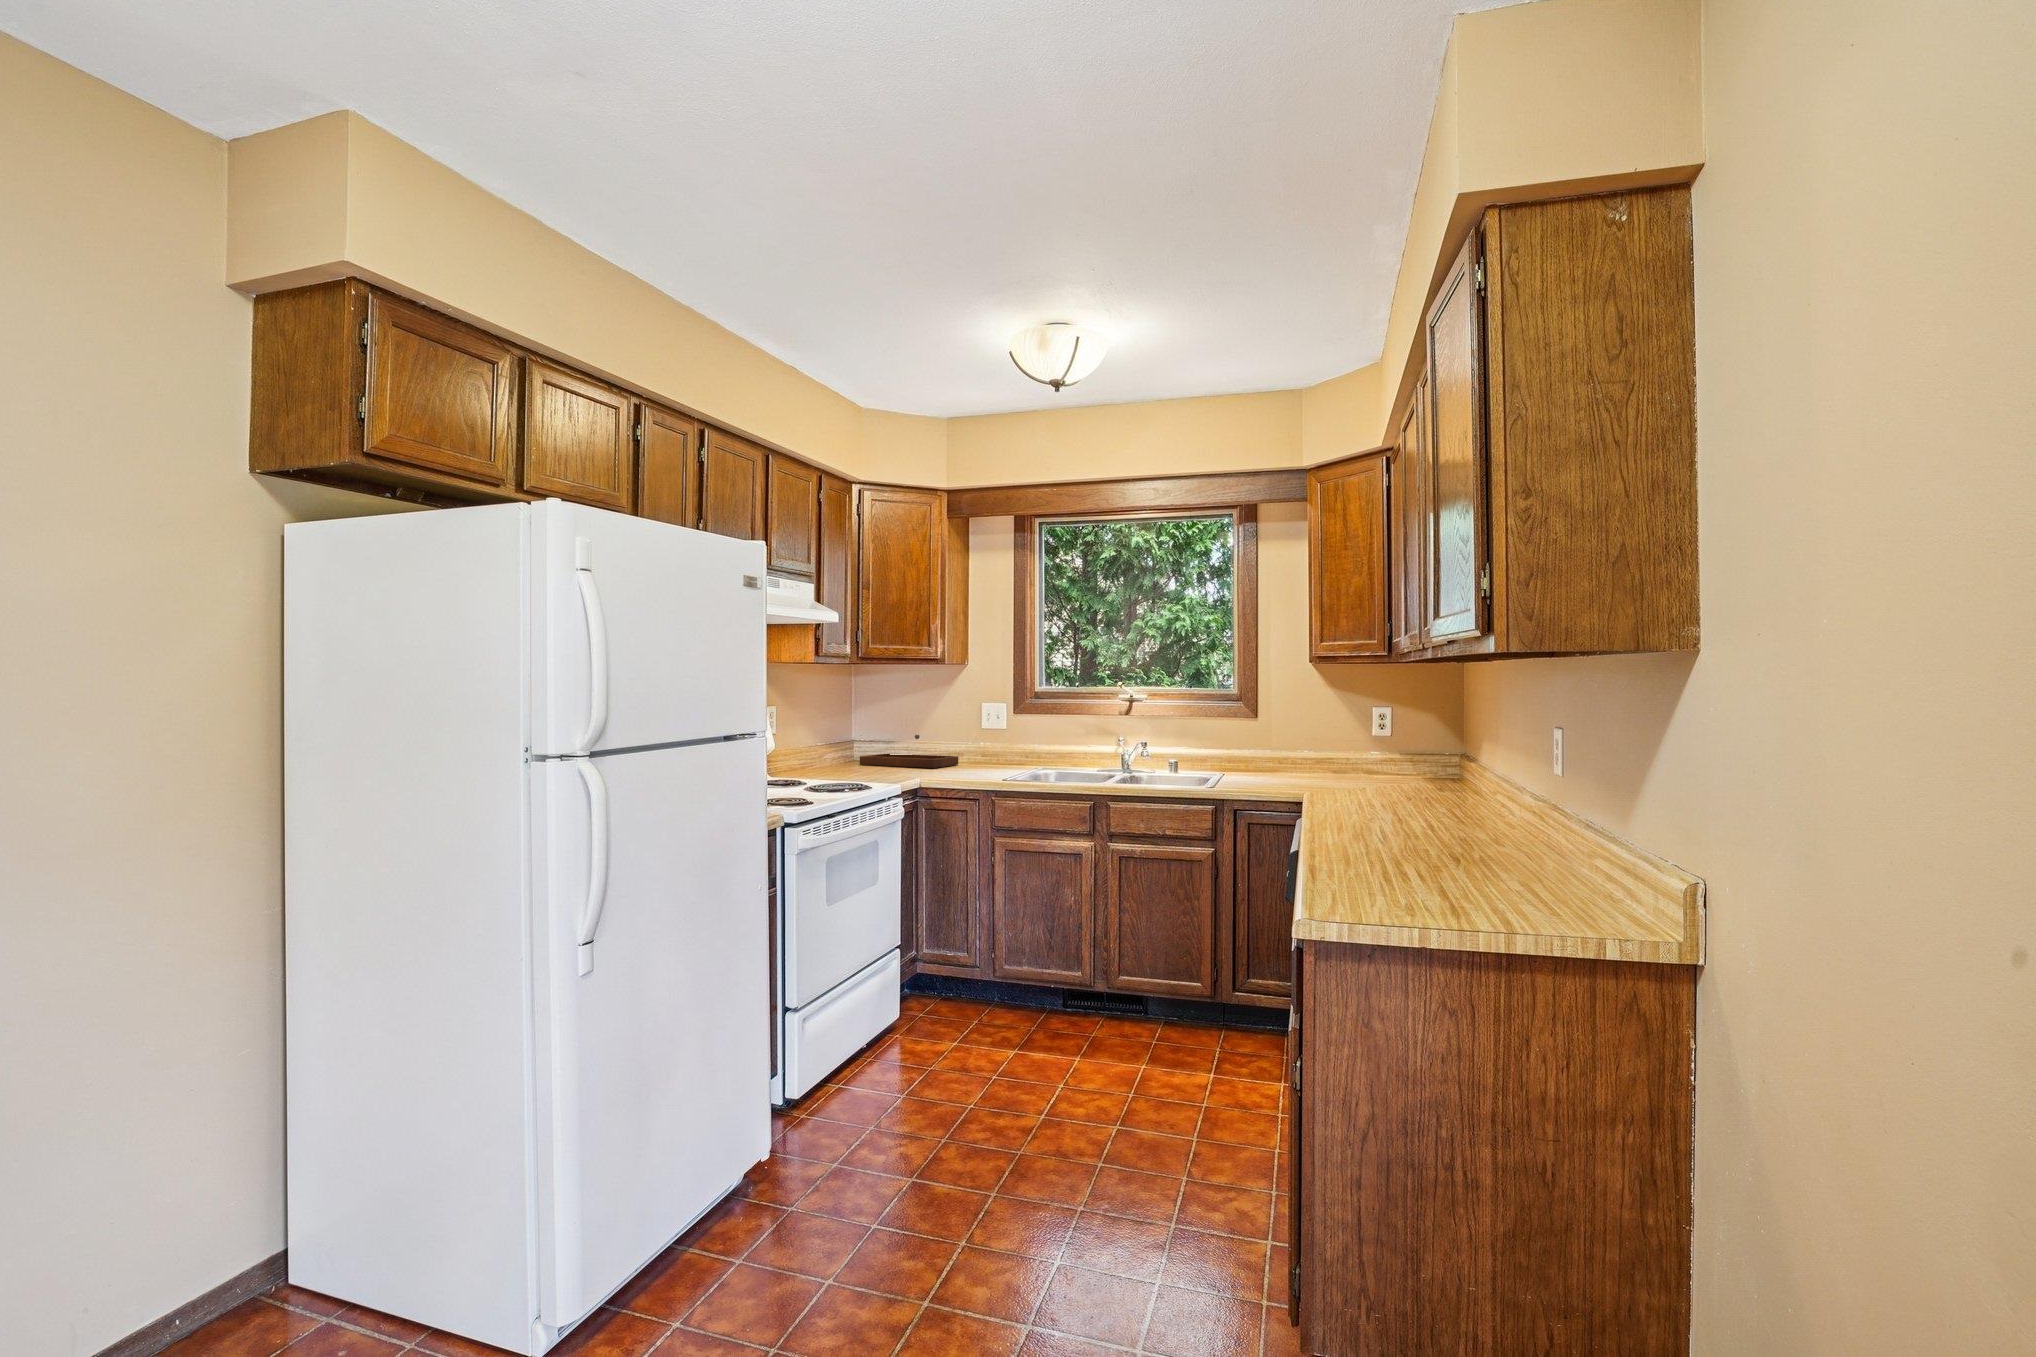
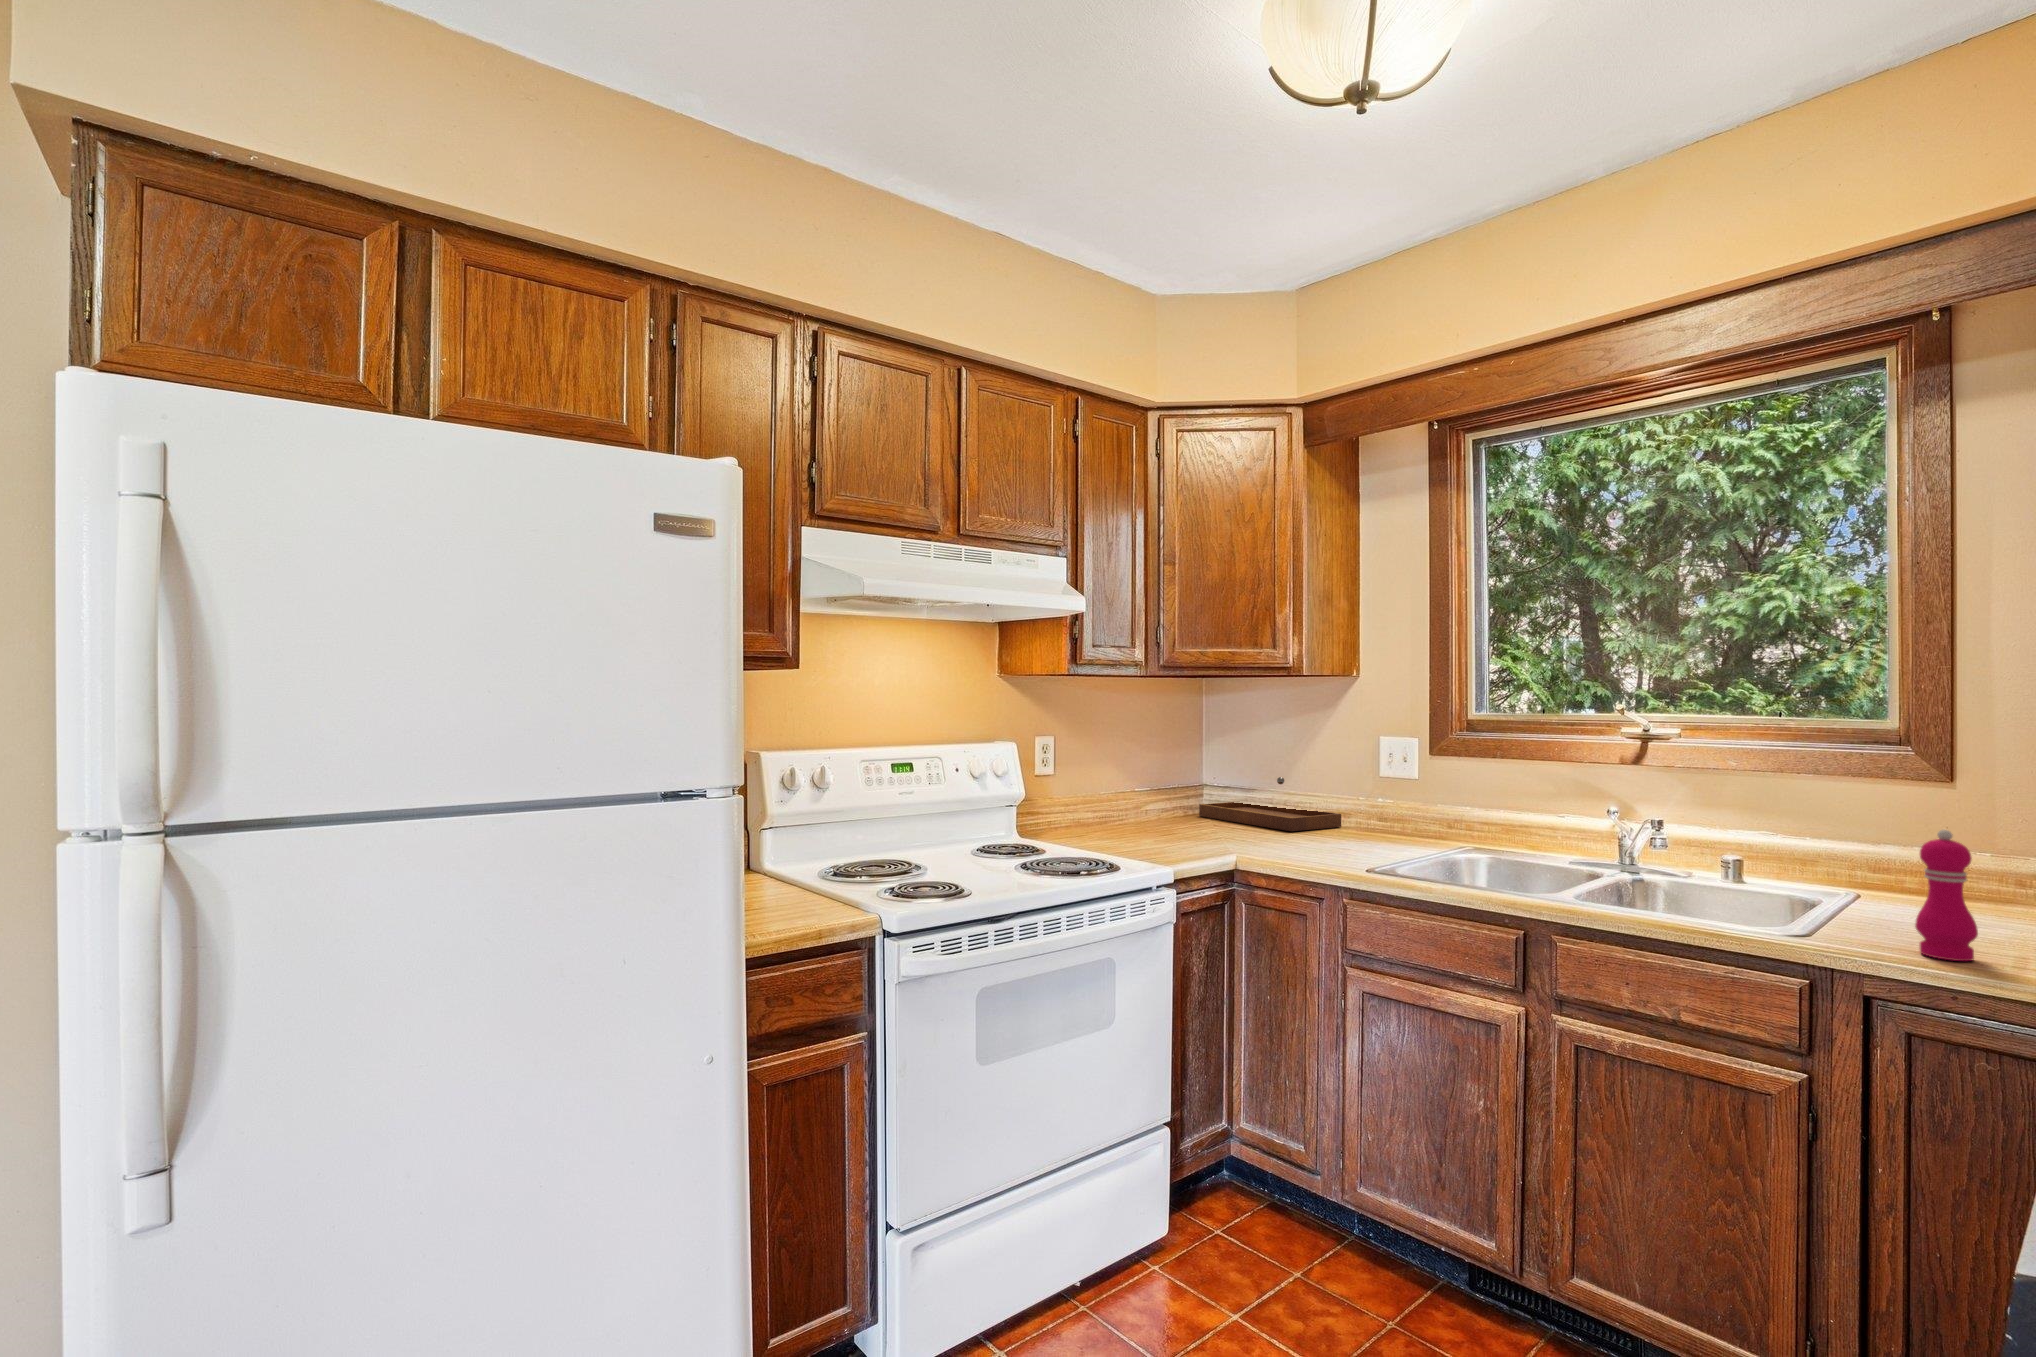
pepper mill: none [1253,733,1273,789] -> present [1915,830,1978,961]

